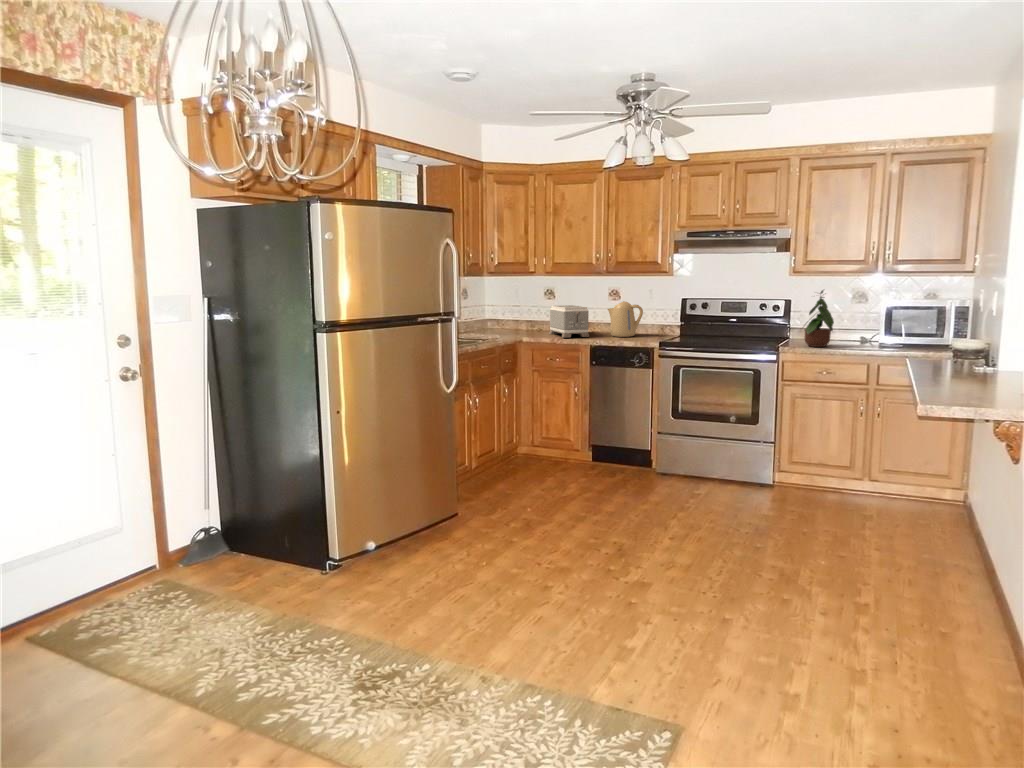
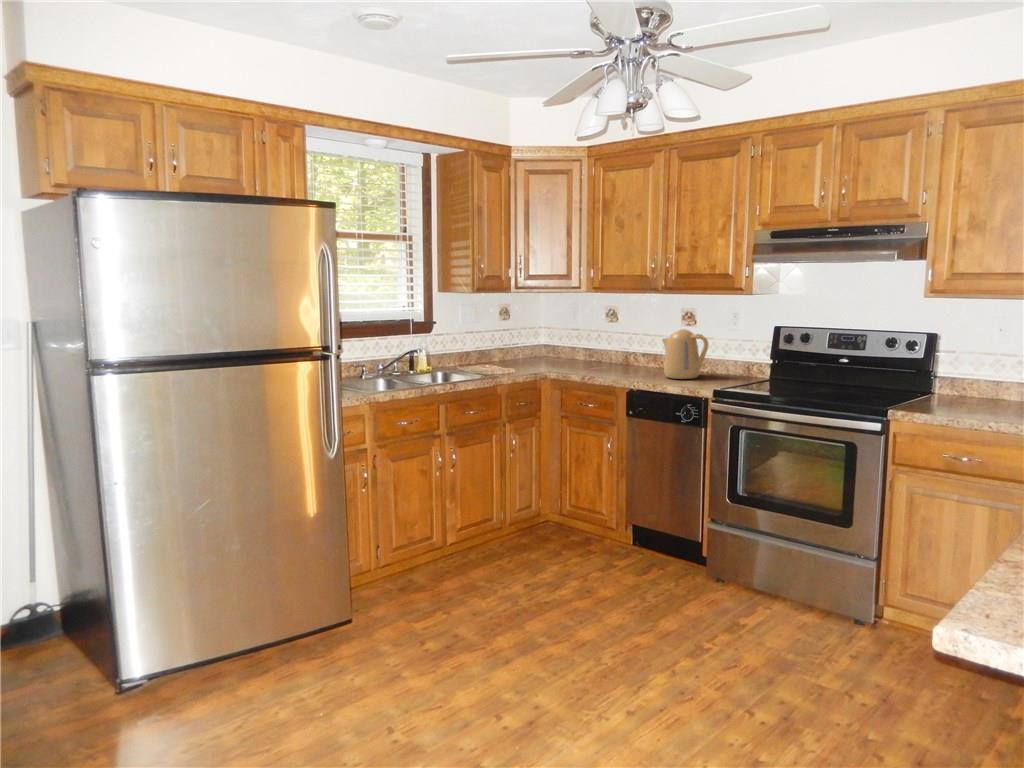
potted plant: present [805,290,834,347] -> none [926,320,991,415]
toaster: present [549,305,589,338] -> none [592,332,634,377]

